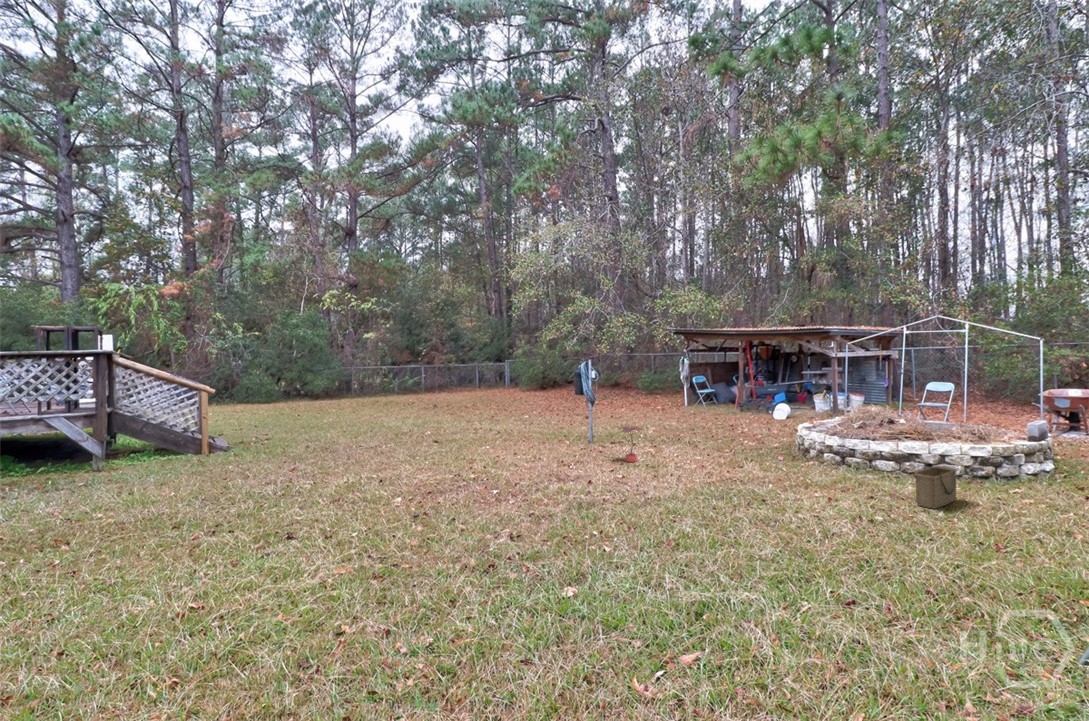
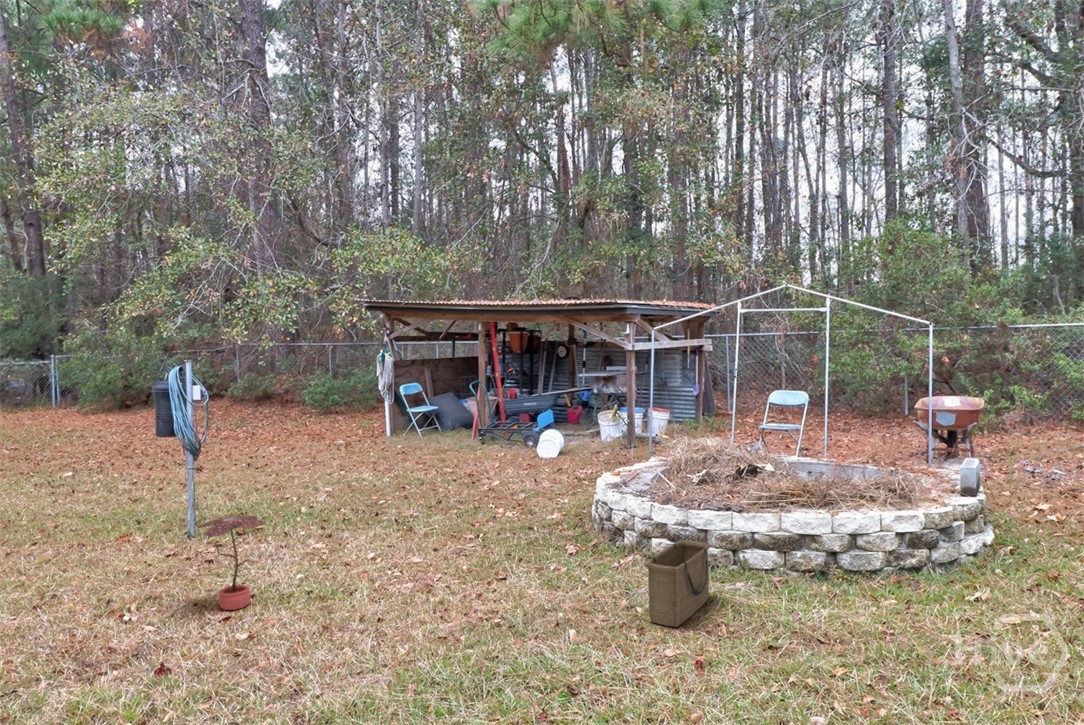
basket: present [914,466,957,509] -> present [646,540,710,627]

